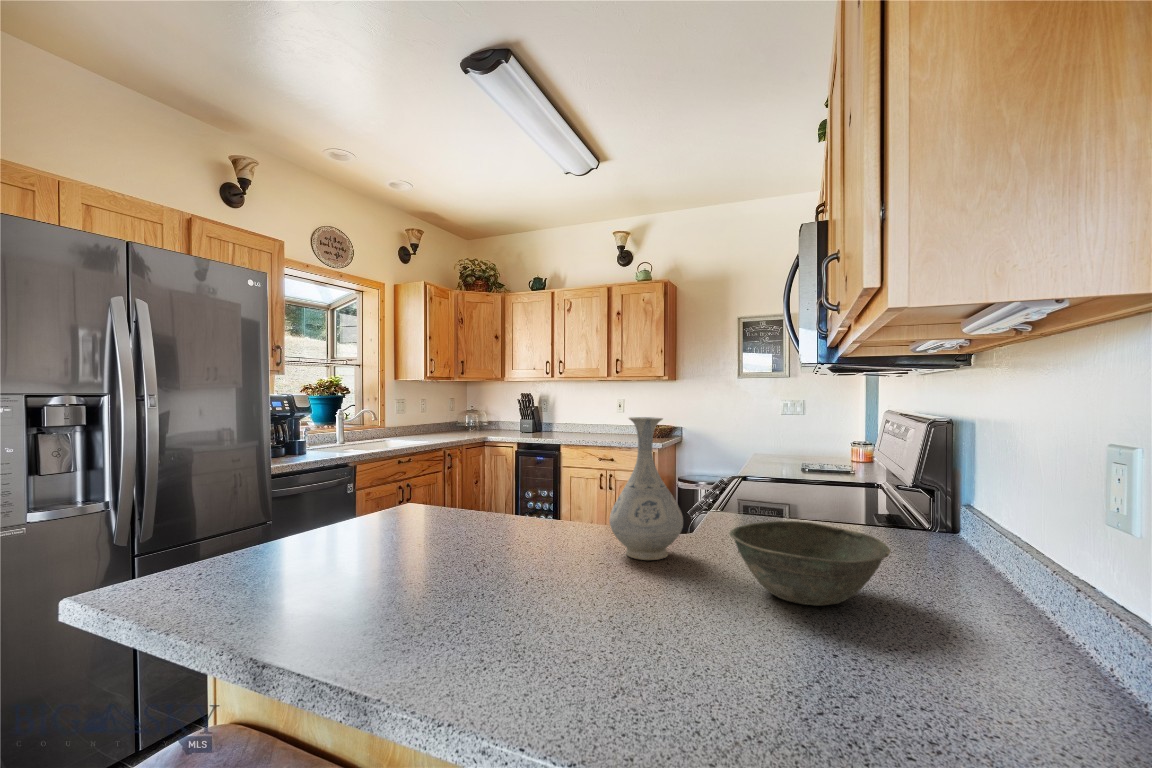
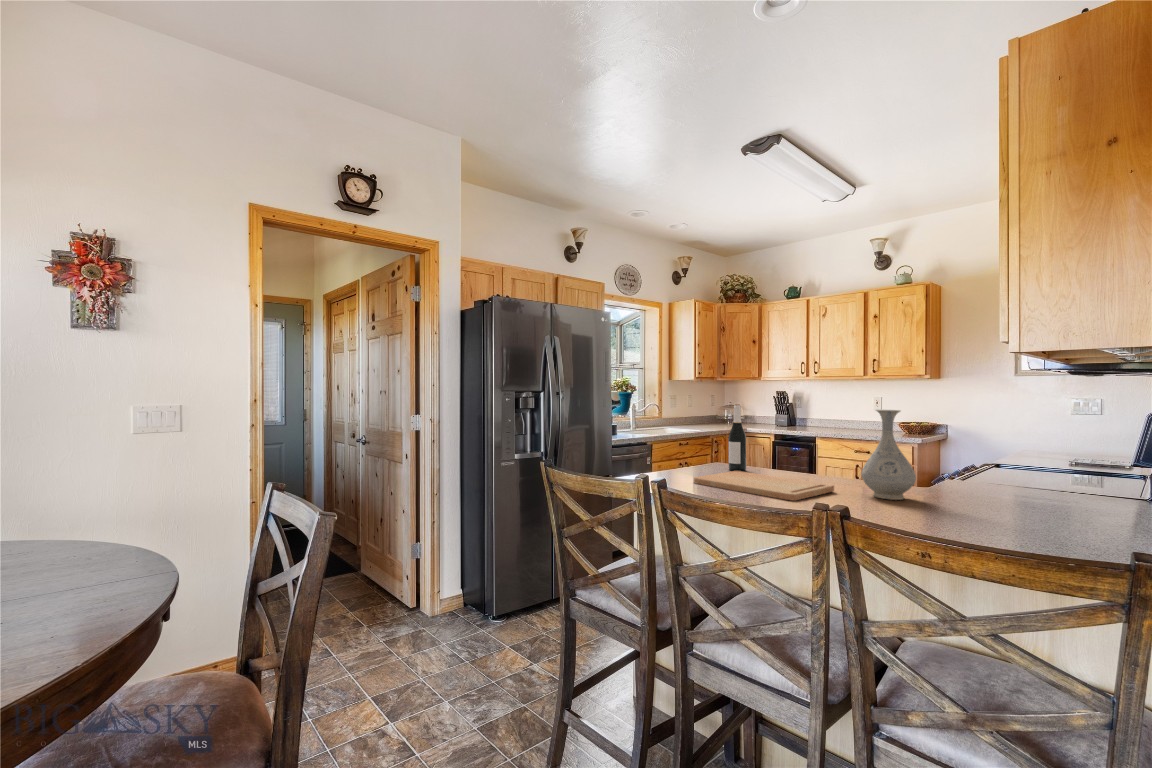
wine bottle: none [426,412,453,516] -> present [729,404,746,471]
bowl: present [730,521,891,605] -> none [944,479,1060,524]
cutting board: none [337,522,571,593] -> present [694,471,834,501]

